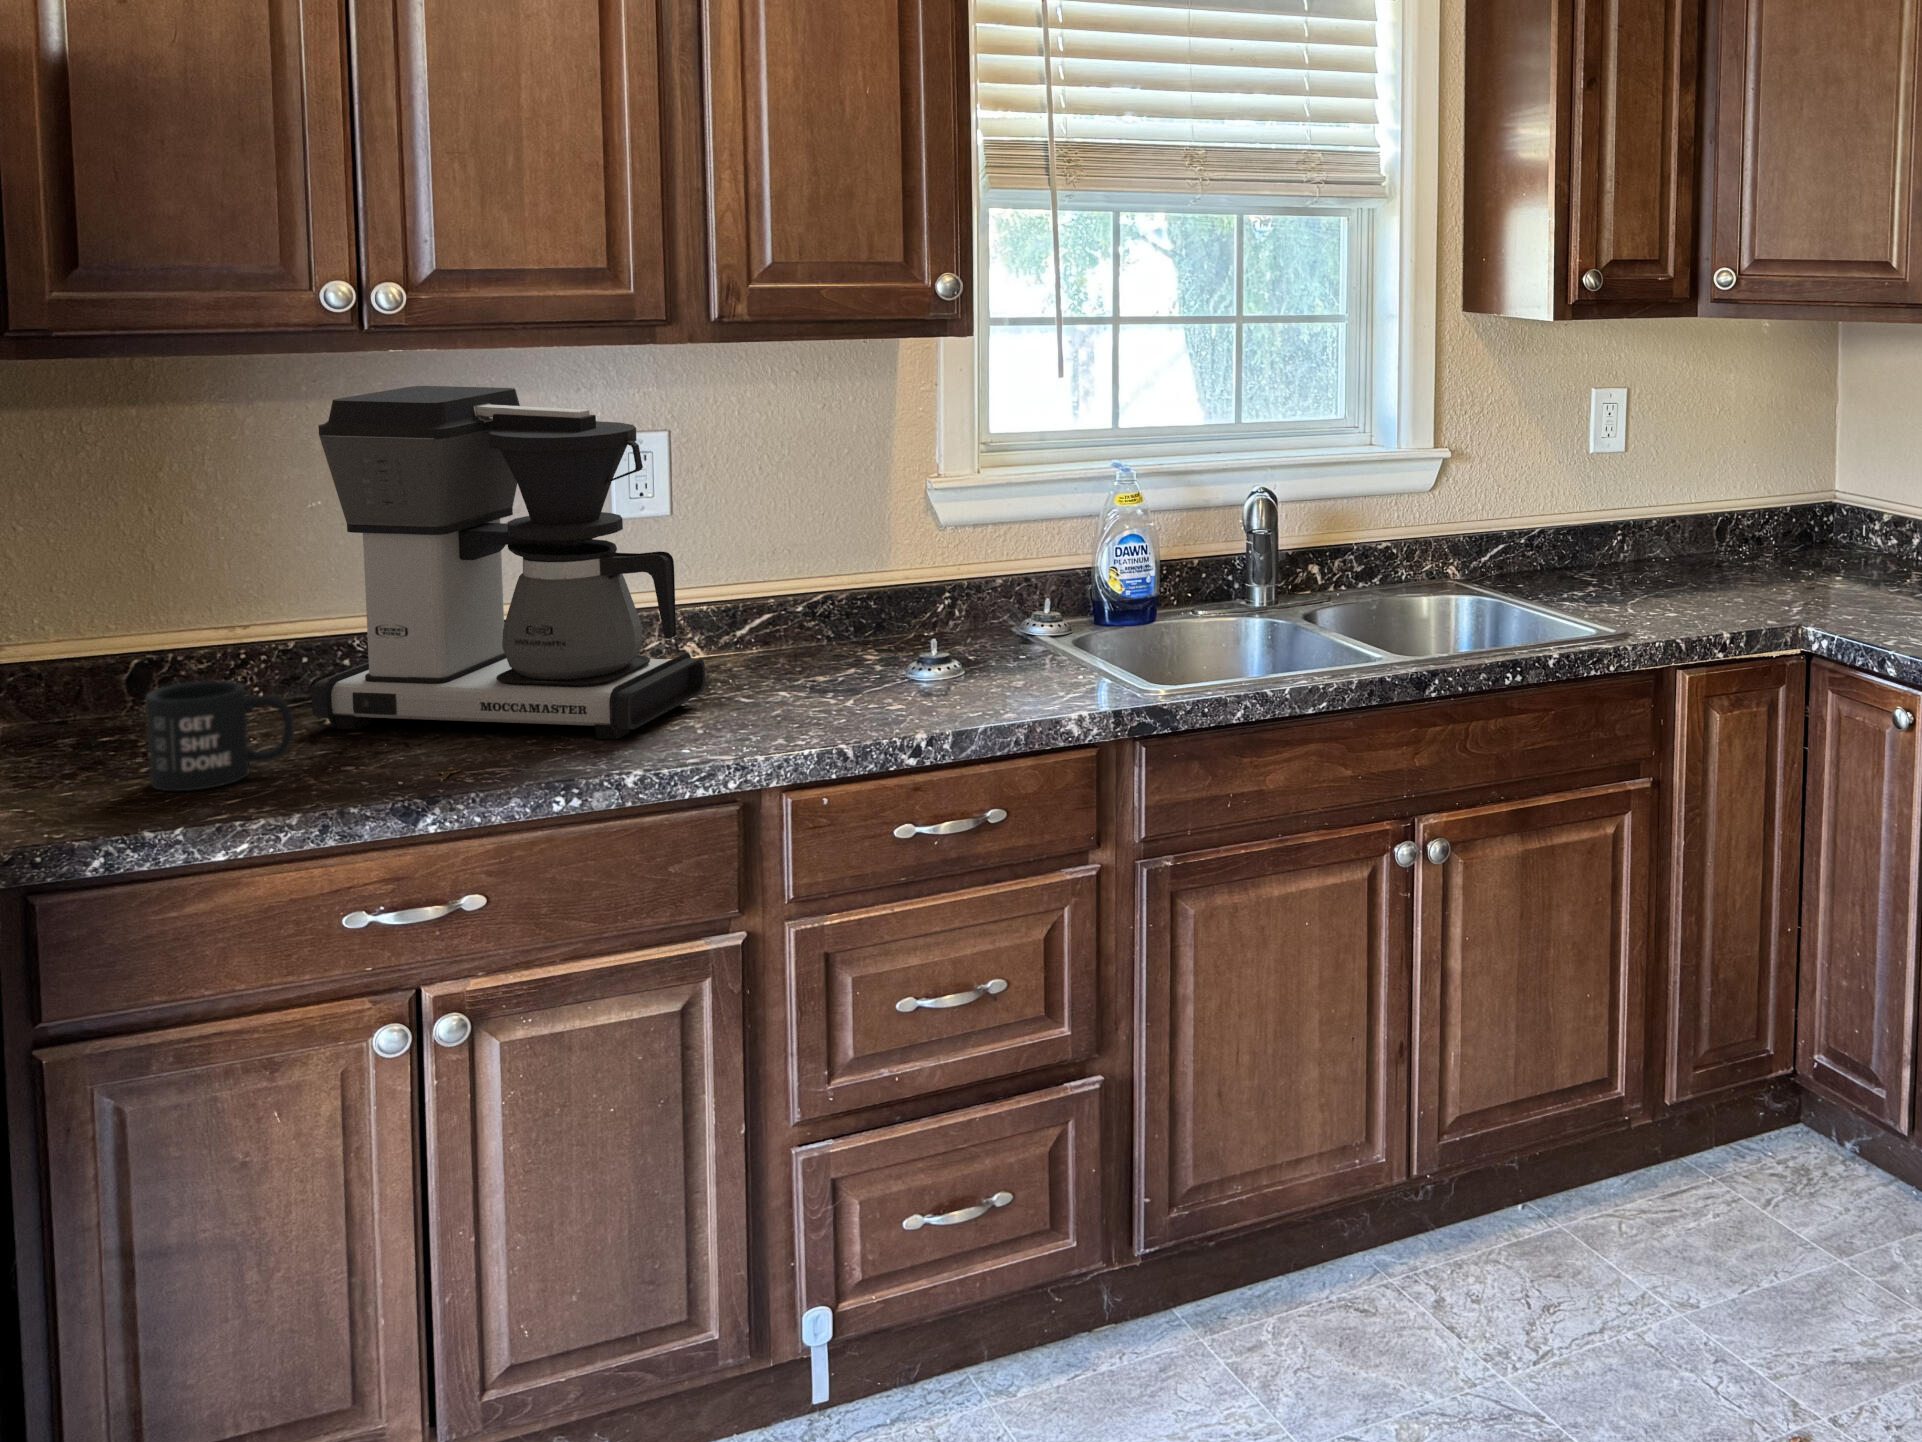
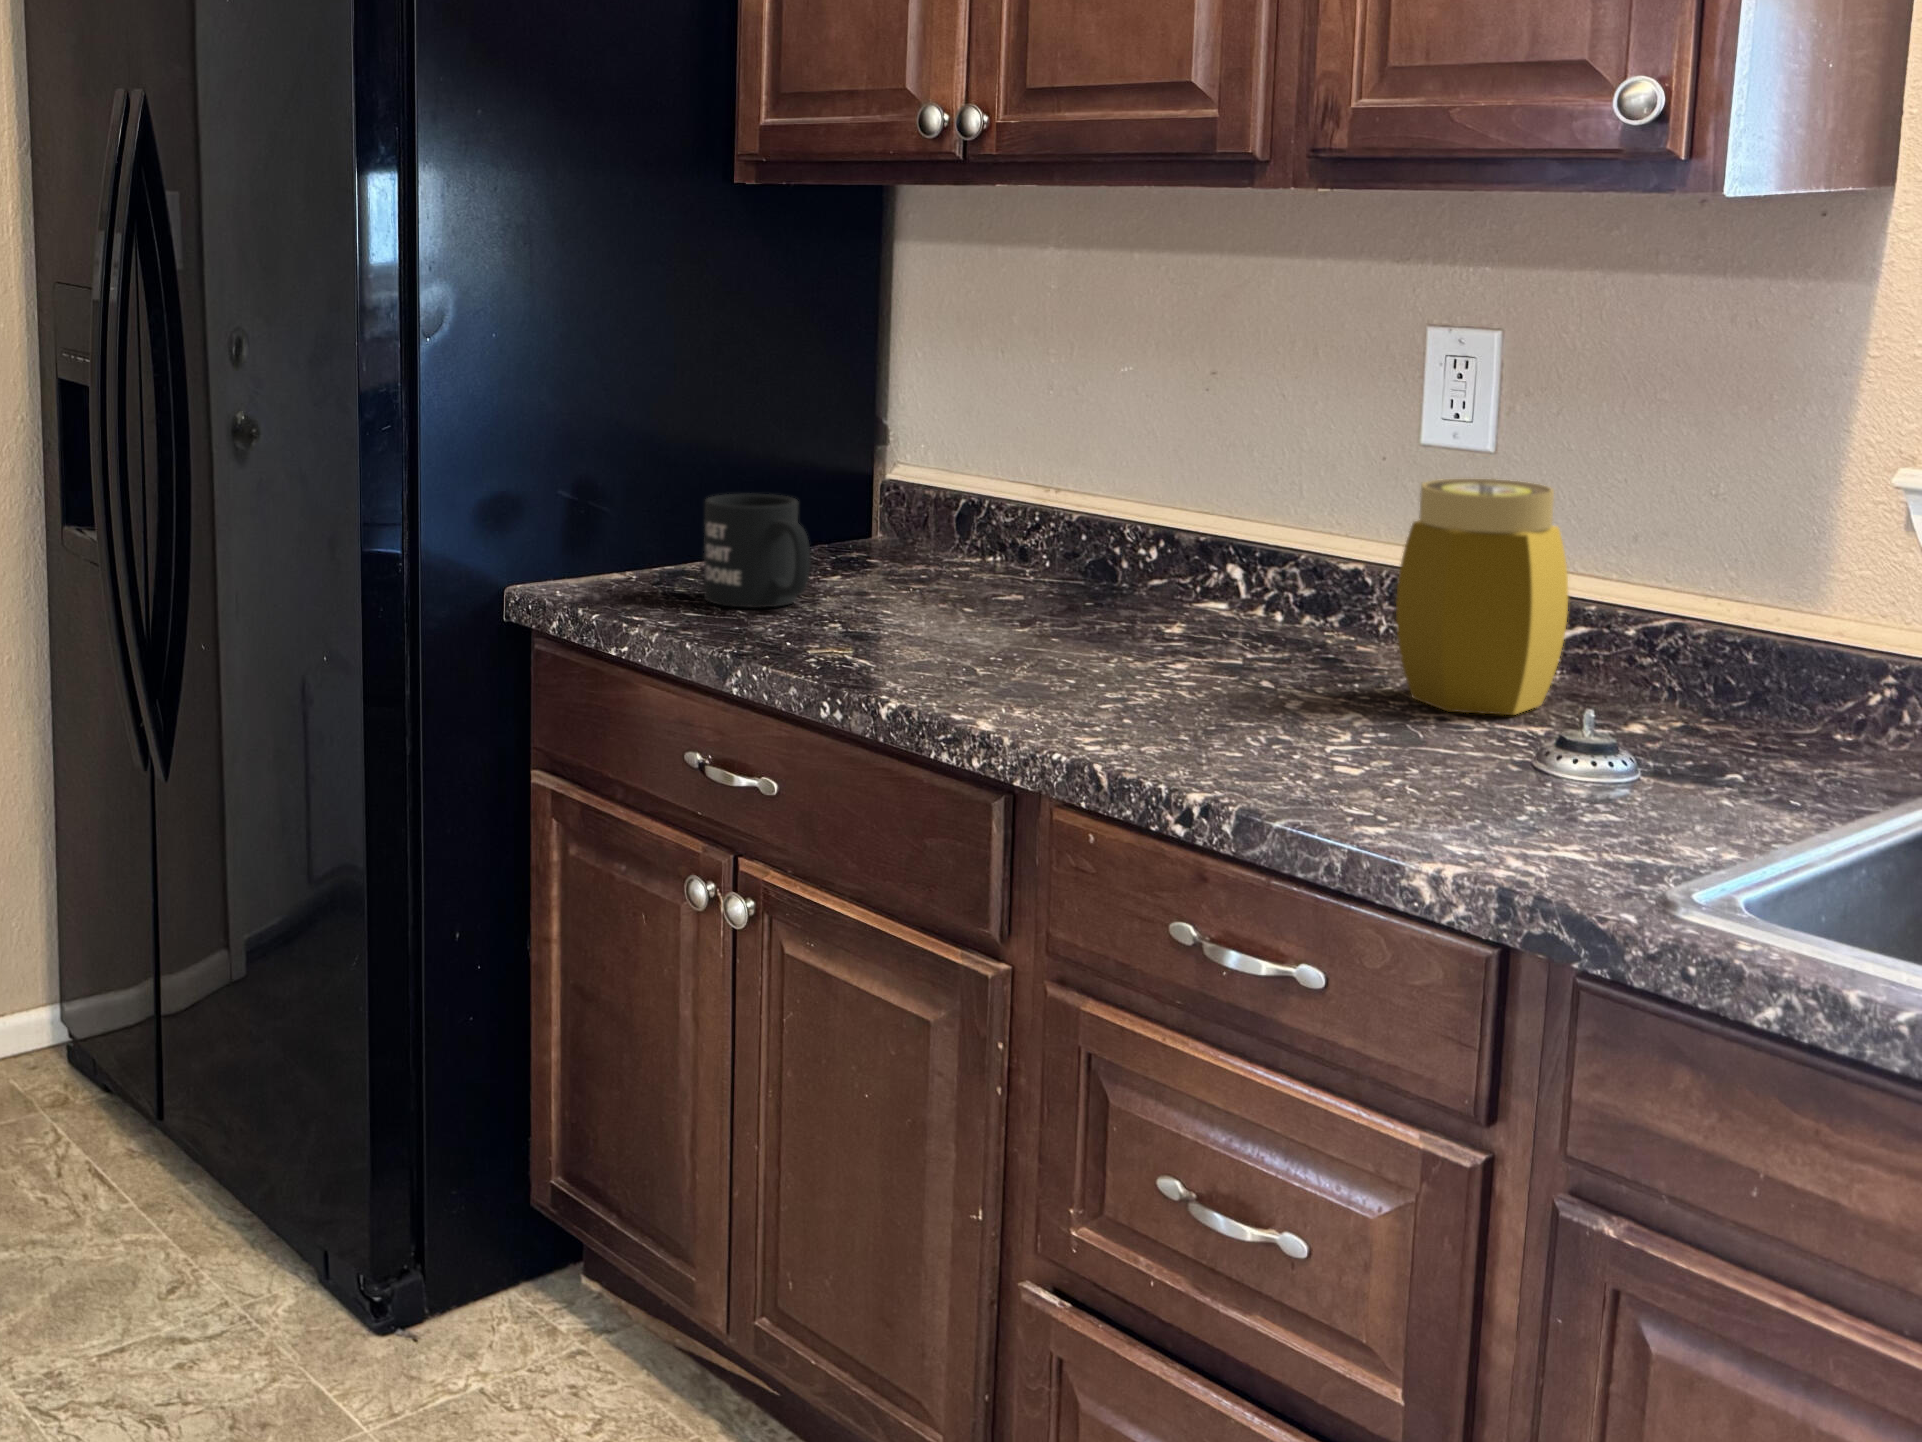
coffee maker: present [311,386,705,739] -> none [956,197,1246,685]
jar: none [731,534,833,678] -> present [1396,479,1568,715]

